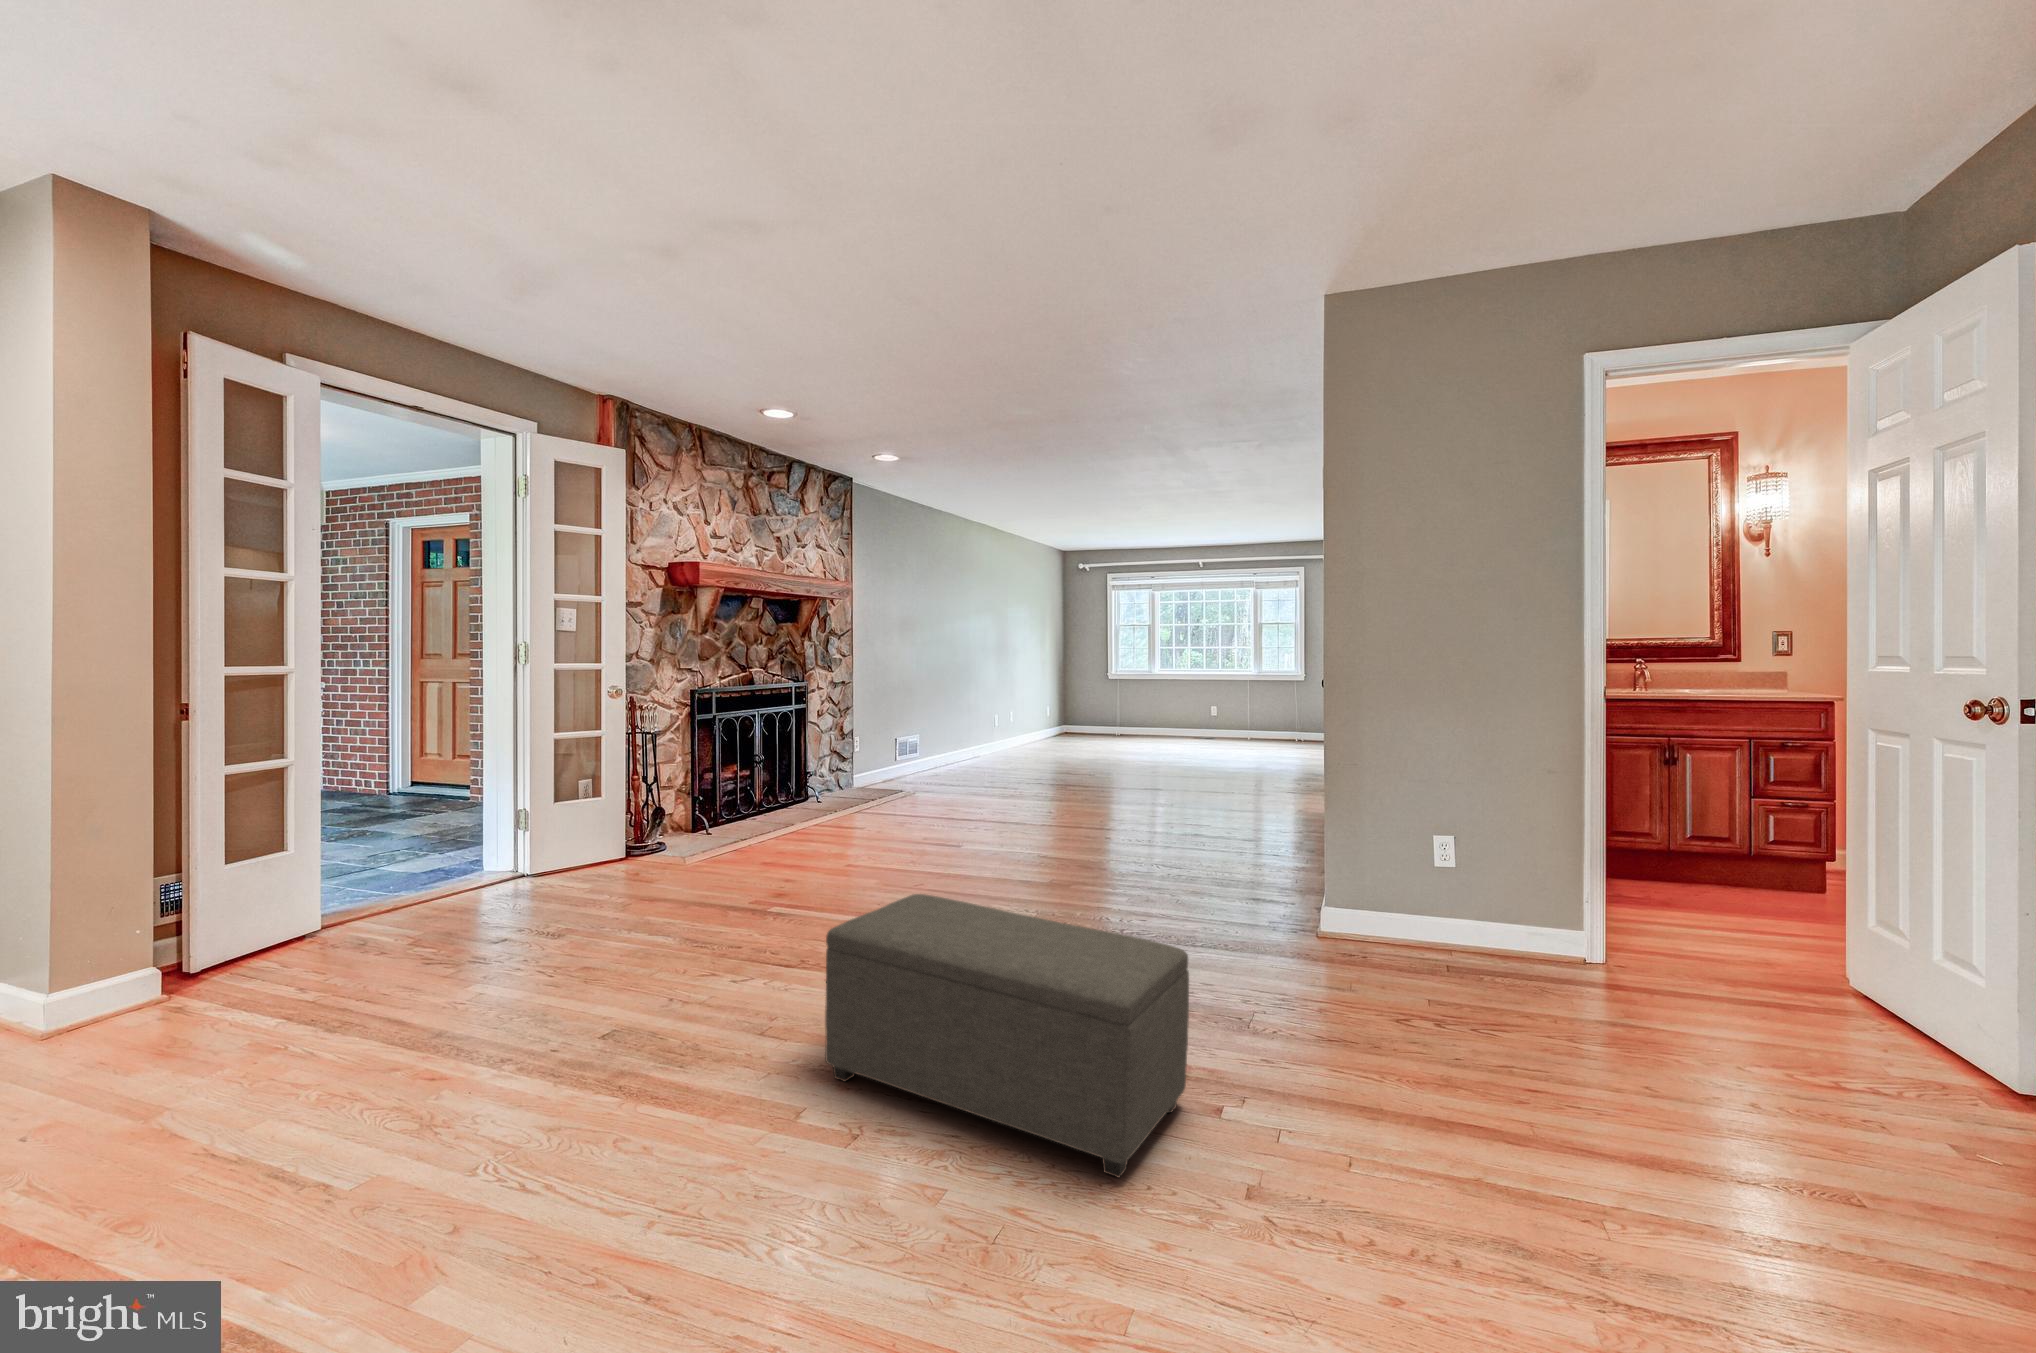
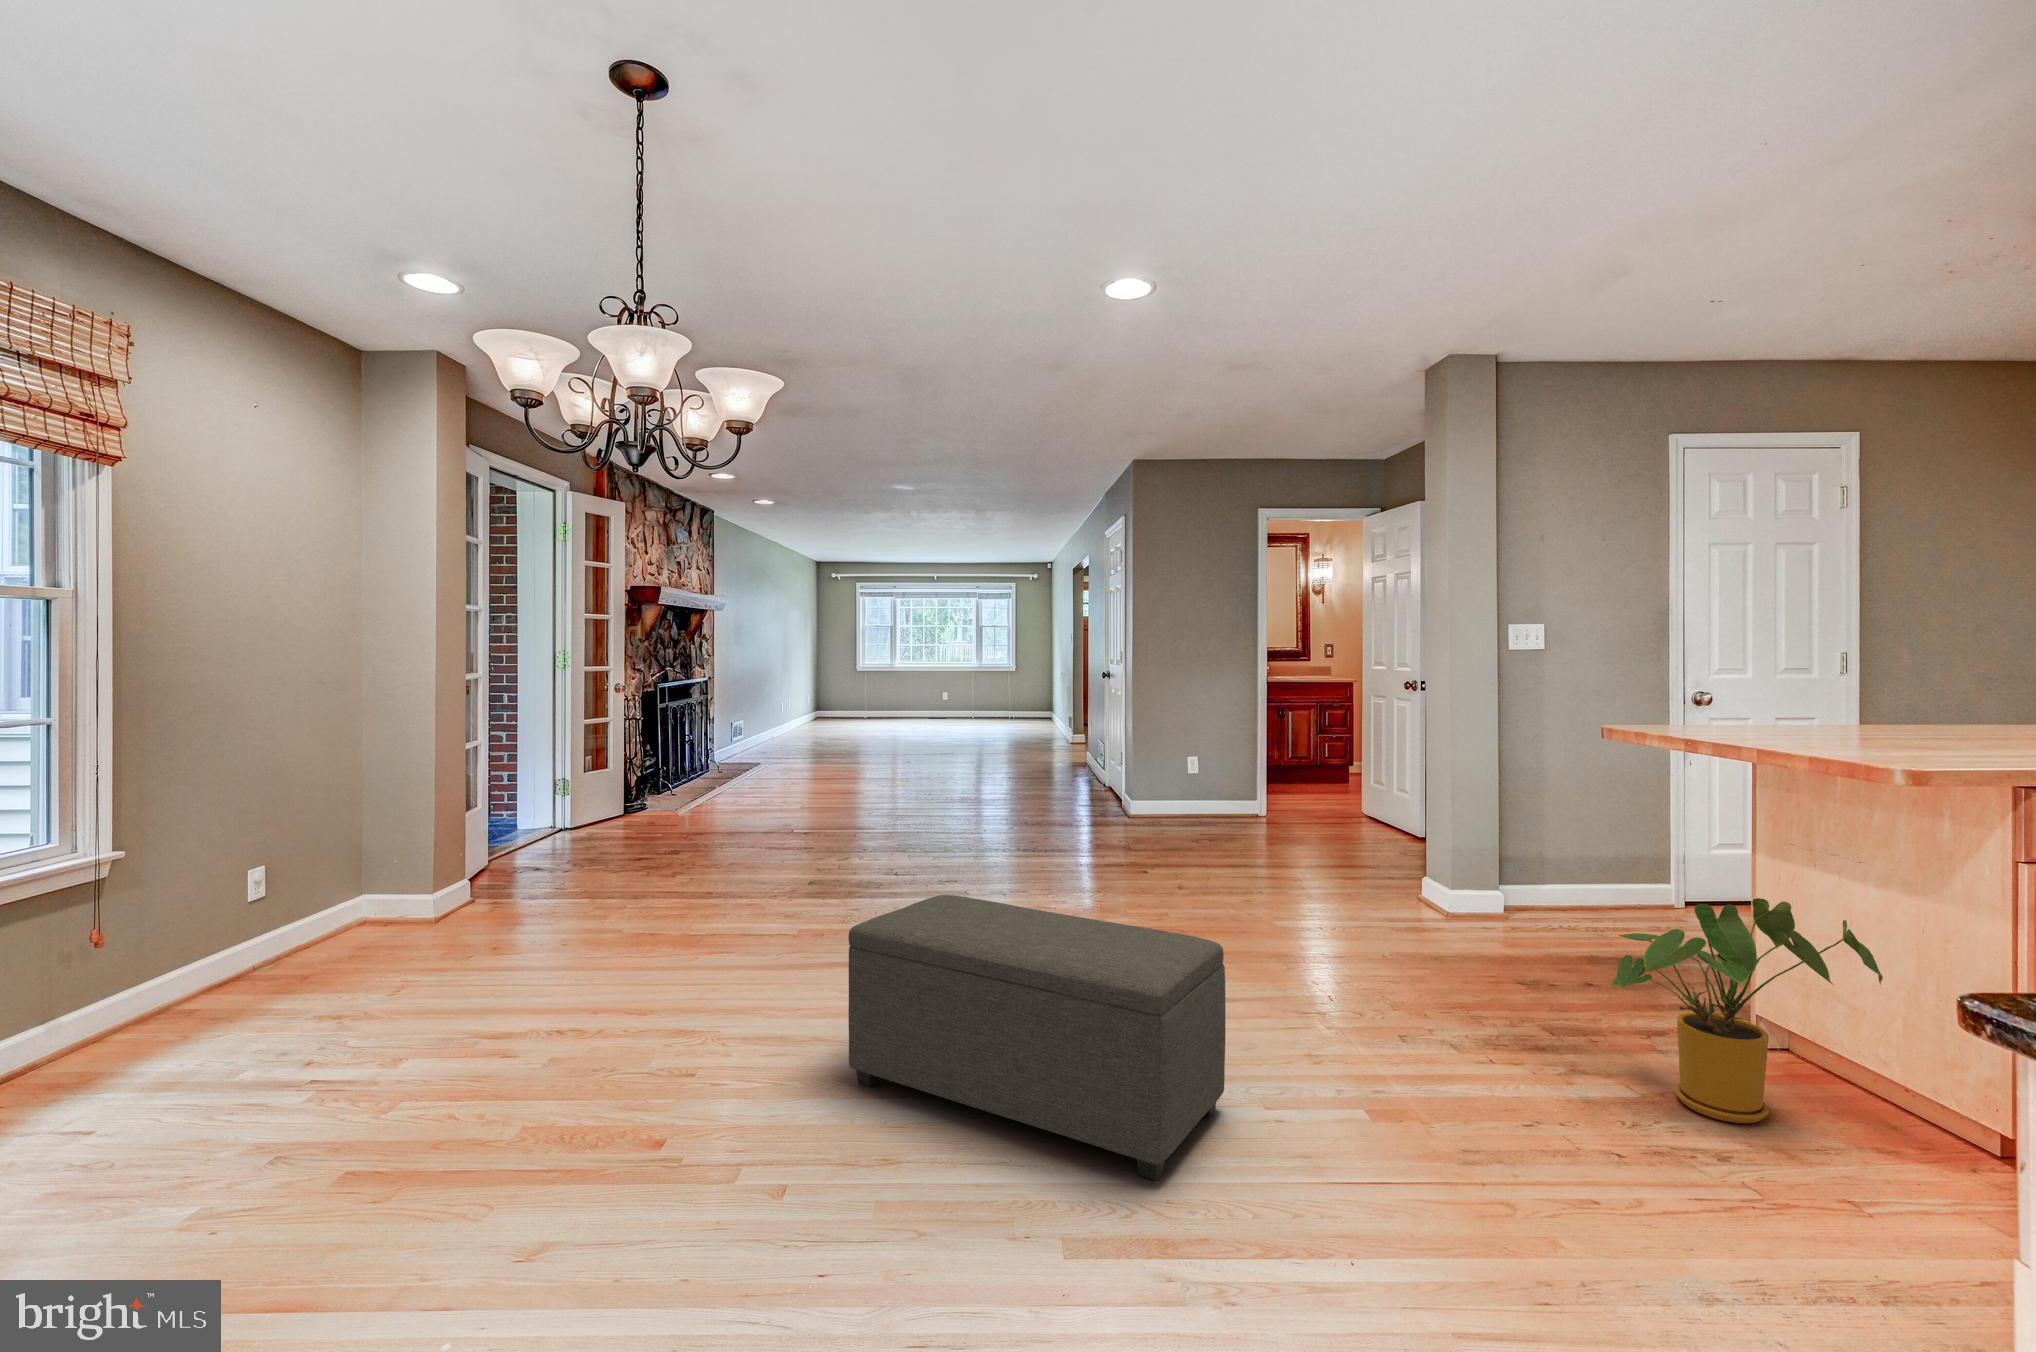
house plant: none [1548,909,1800,1120] -> present [1608,898,1883,1123]

